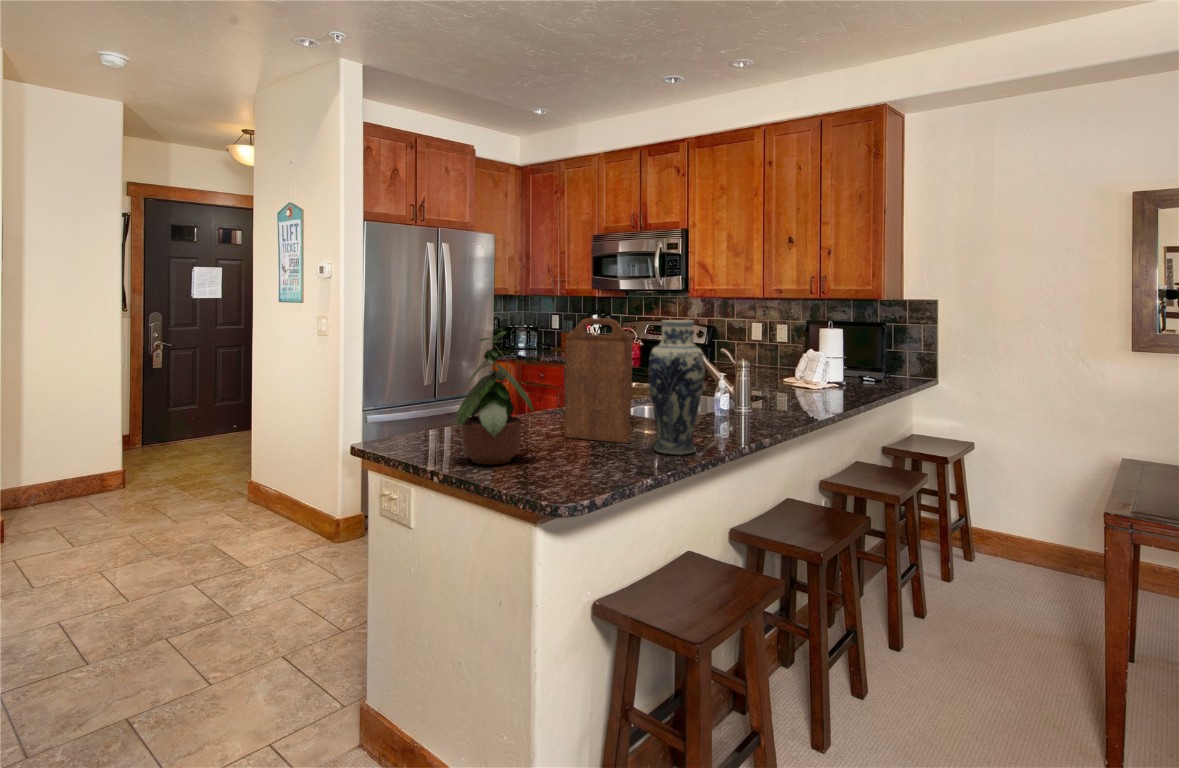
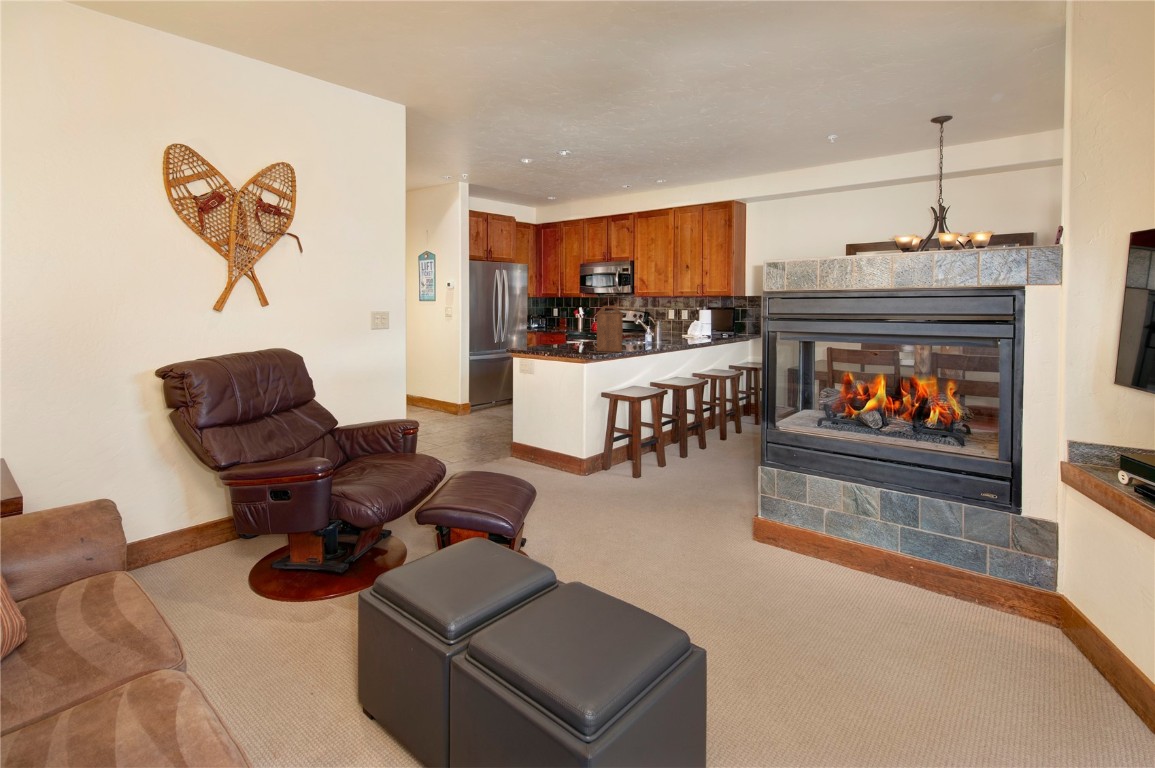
vase: present [649,320,705,455] -> none [630,306,649,353]
potted plant: present [457,328,534,464] -> none [563,307,593,356]

